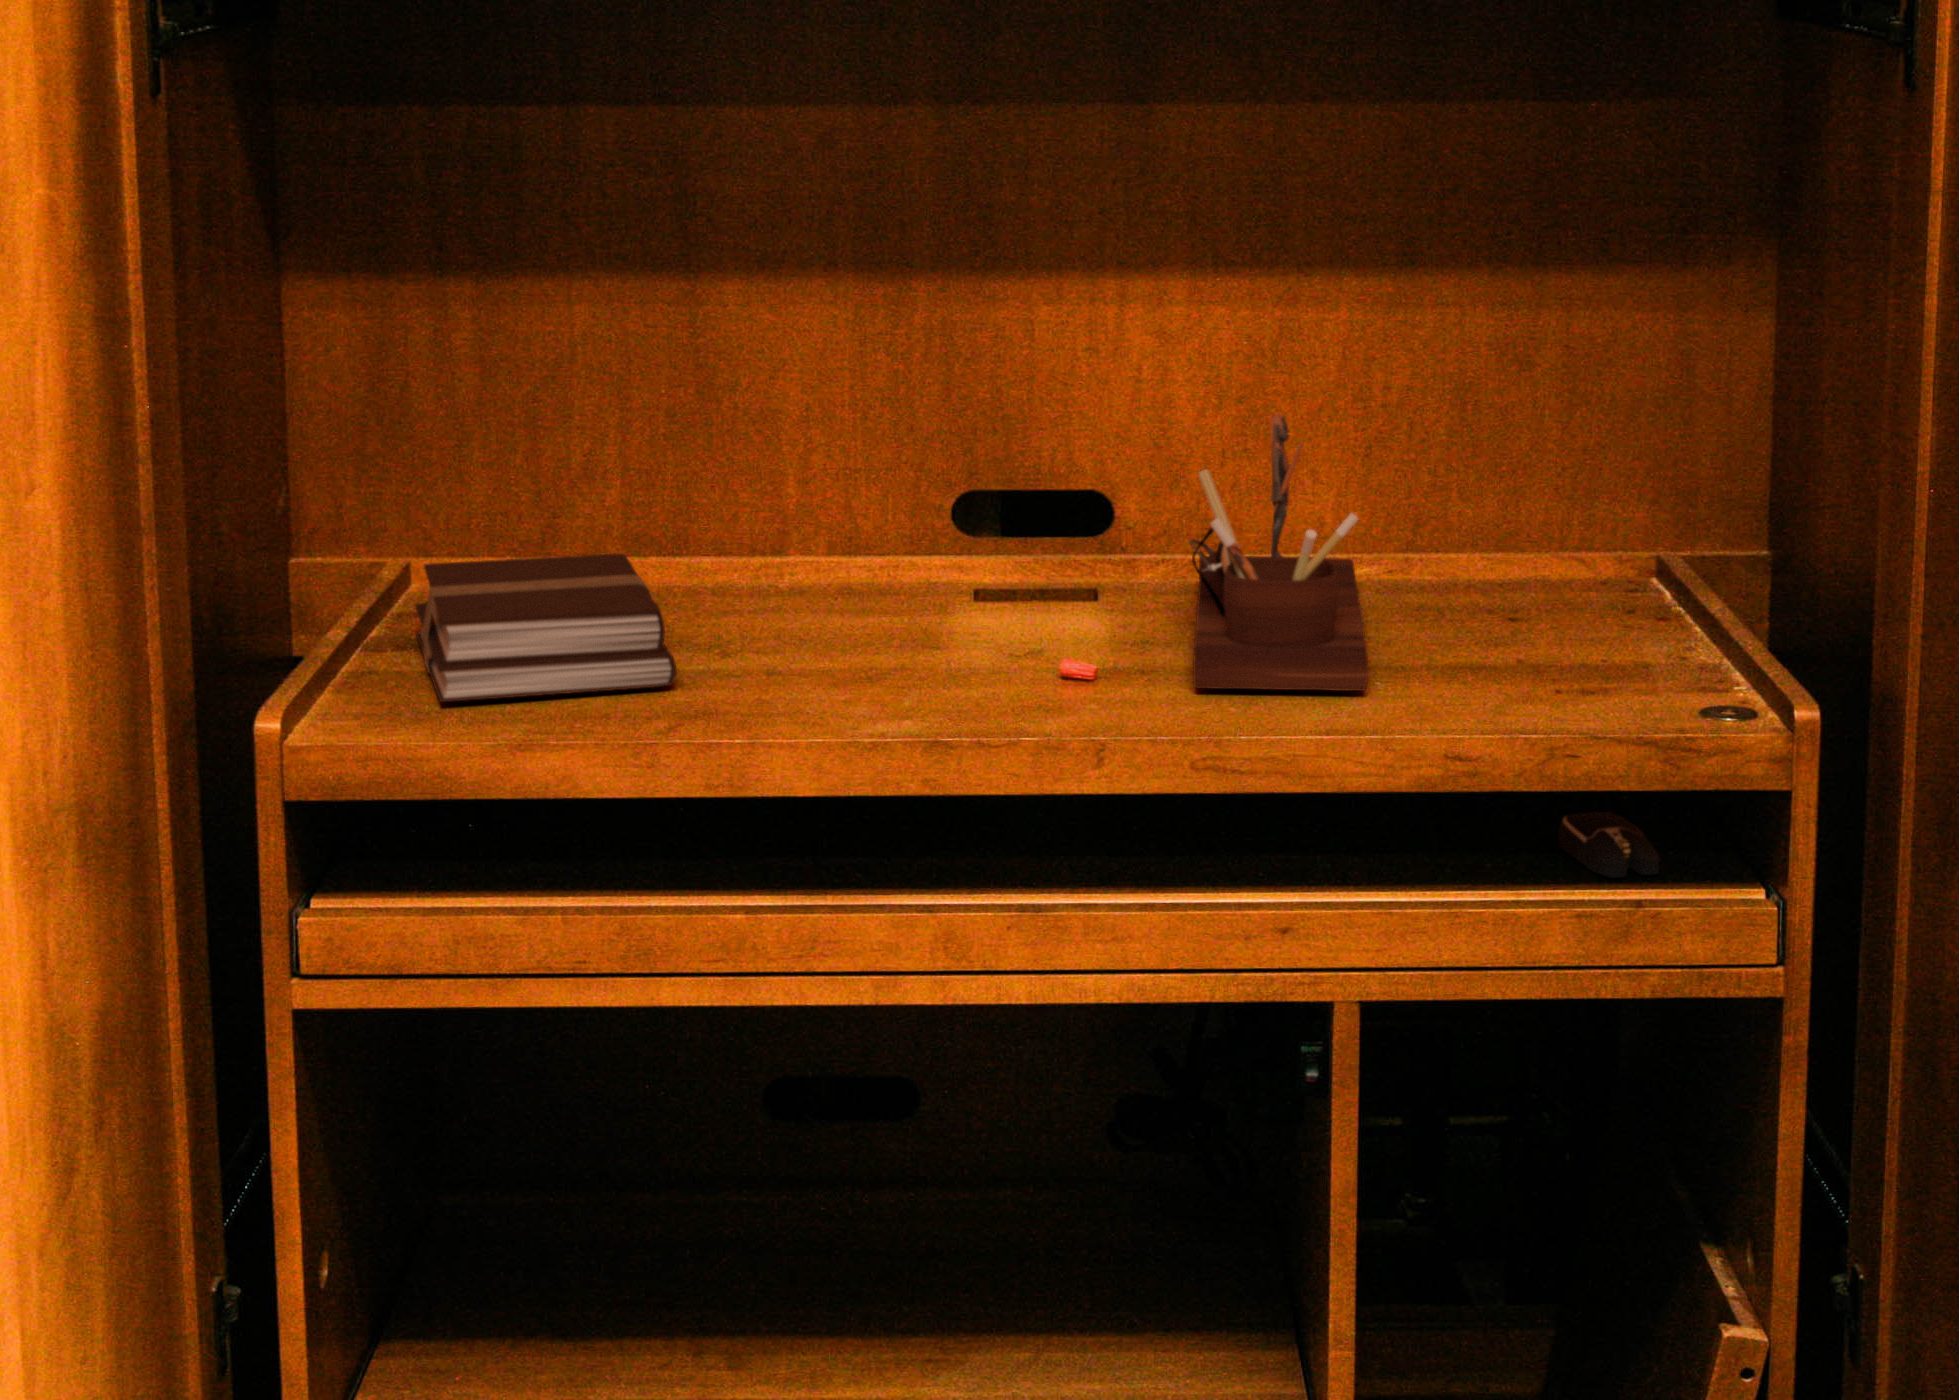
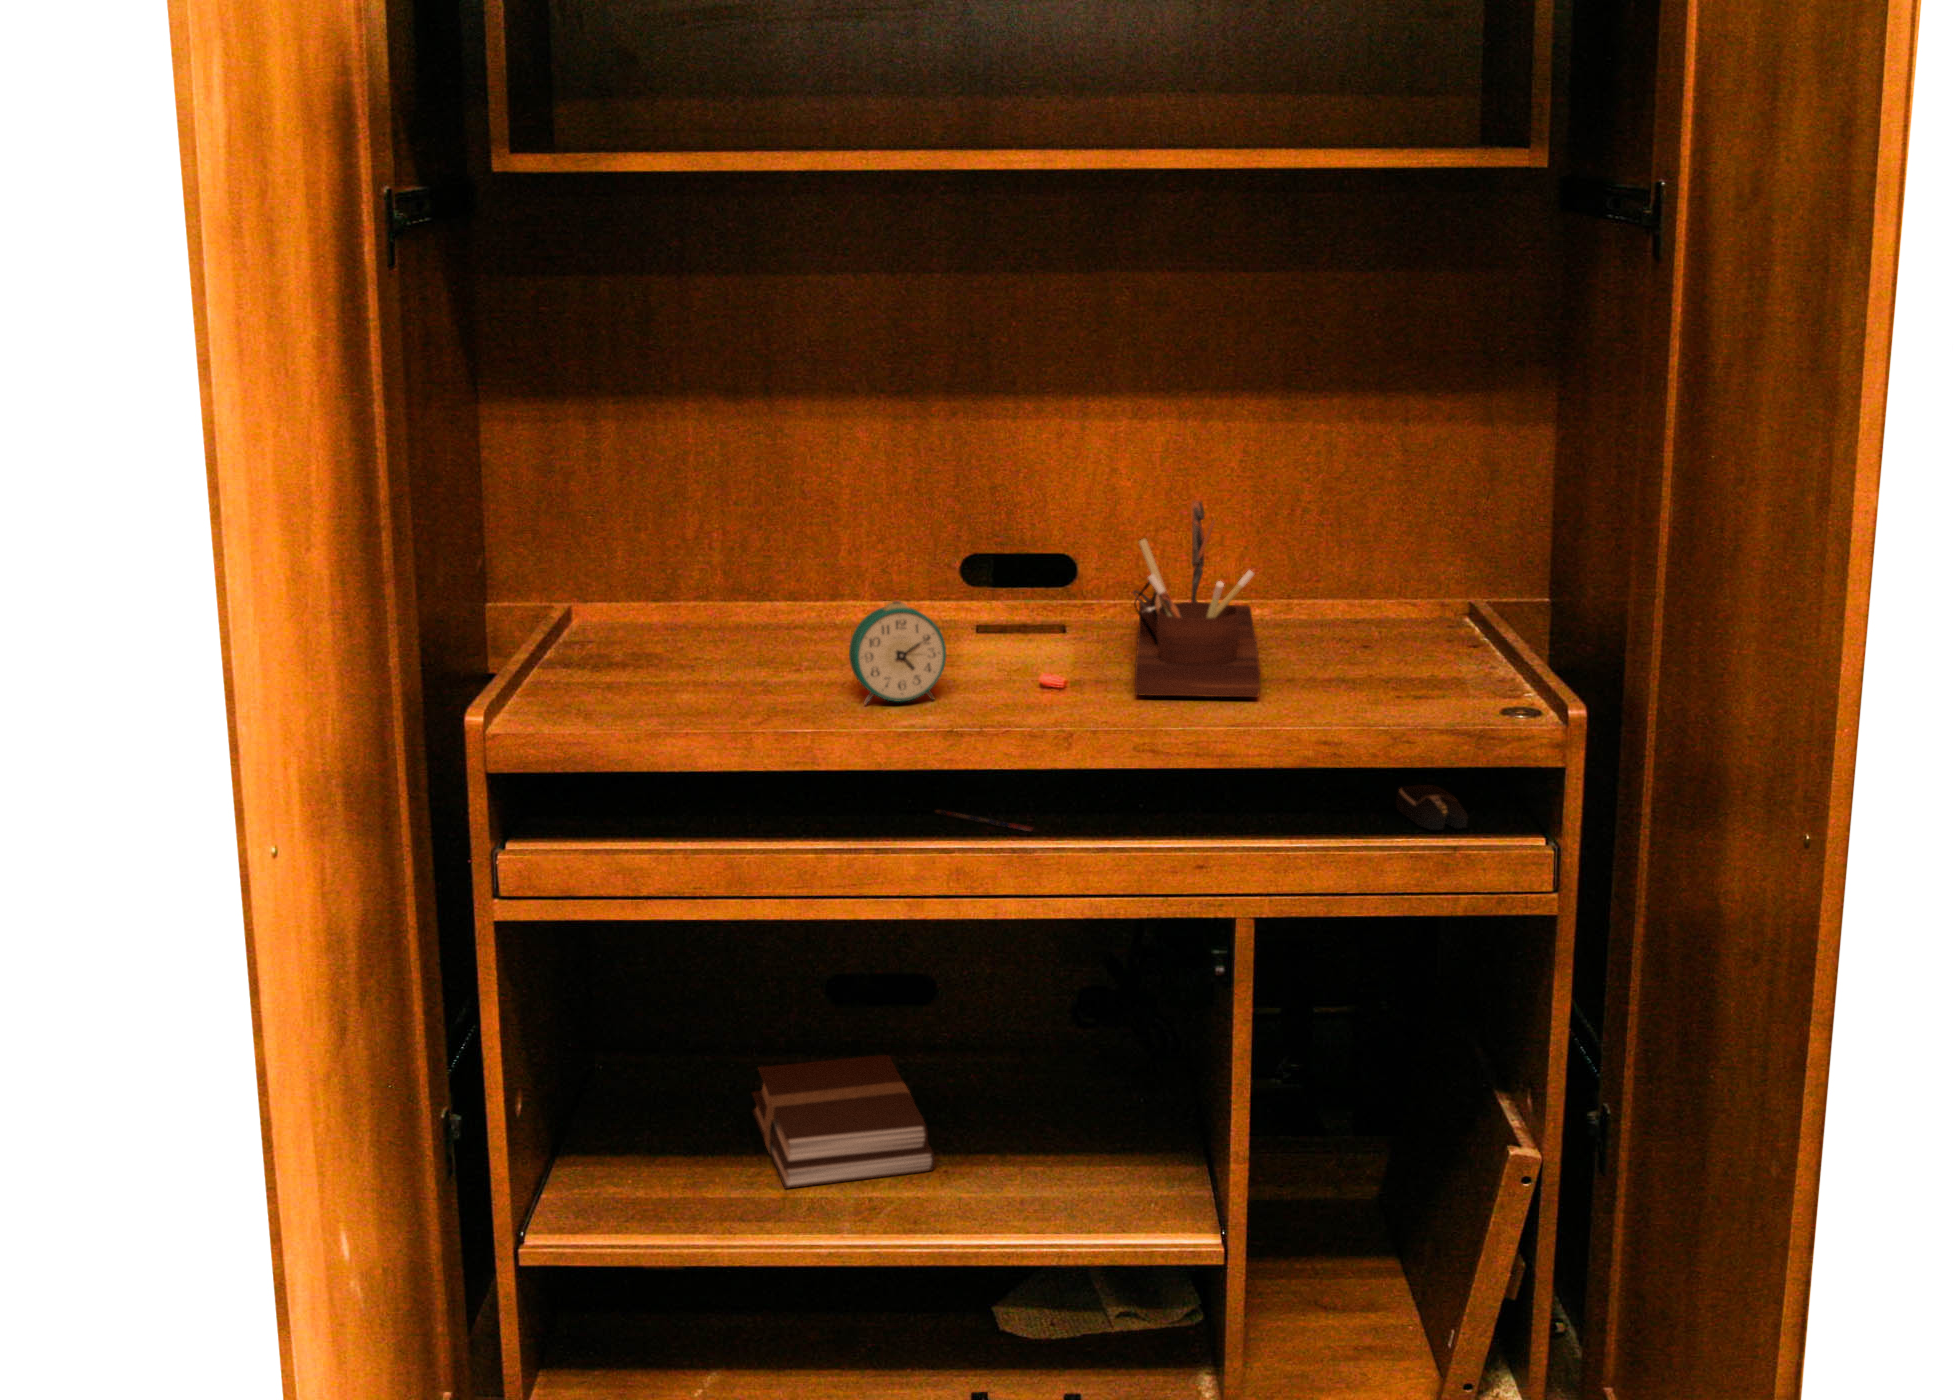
book: present [415,554,676,702] -> present [752,1055,935,1189]
alarm clock: none [794,557,930,702] -> present [849,601,946,704]
pen: none [913,849,1052,881] -> present [936,810,1033,831]

